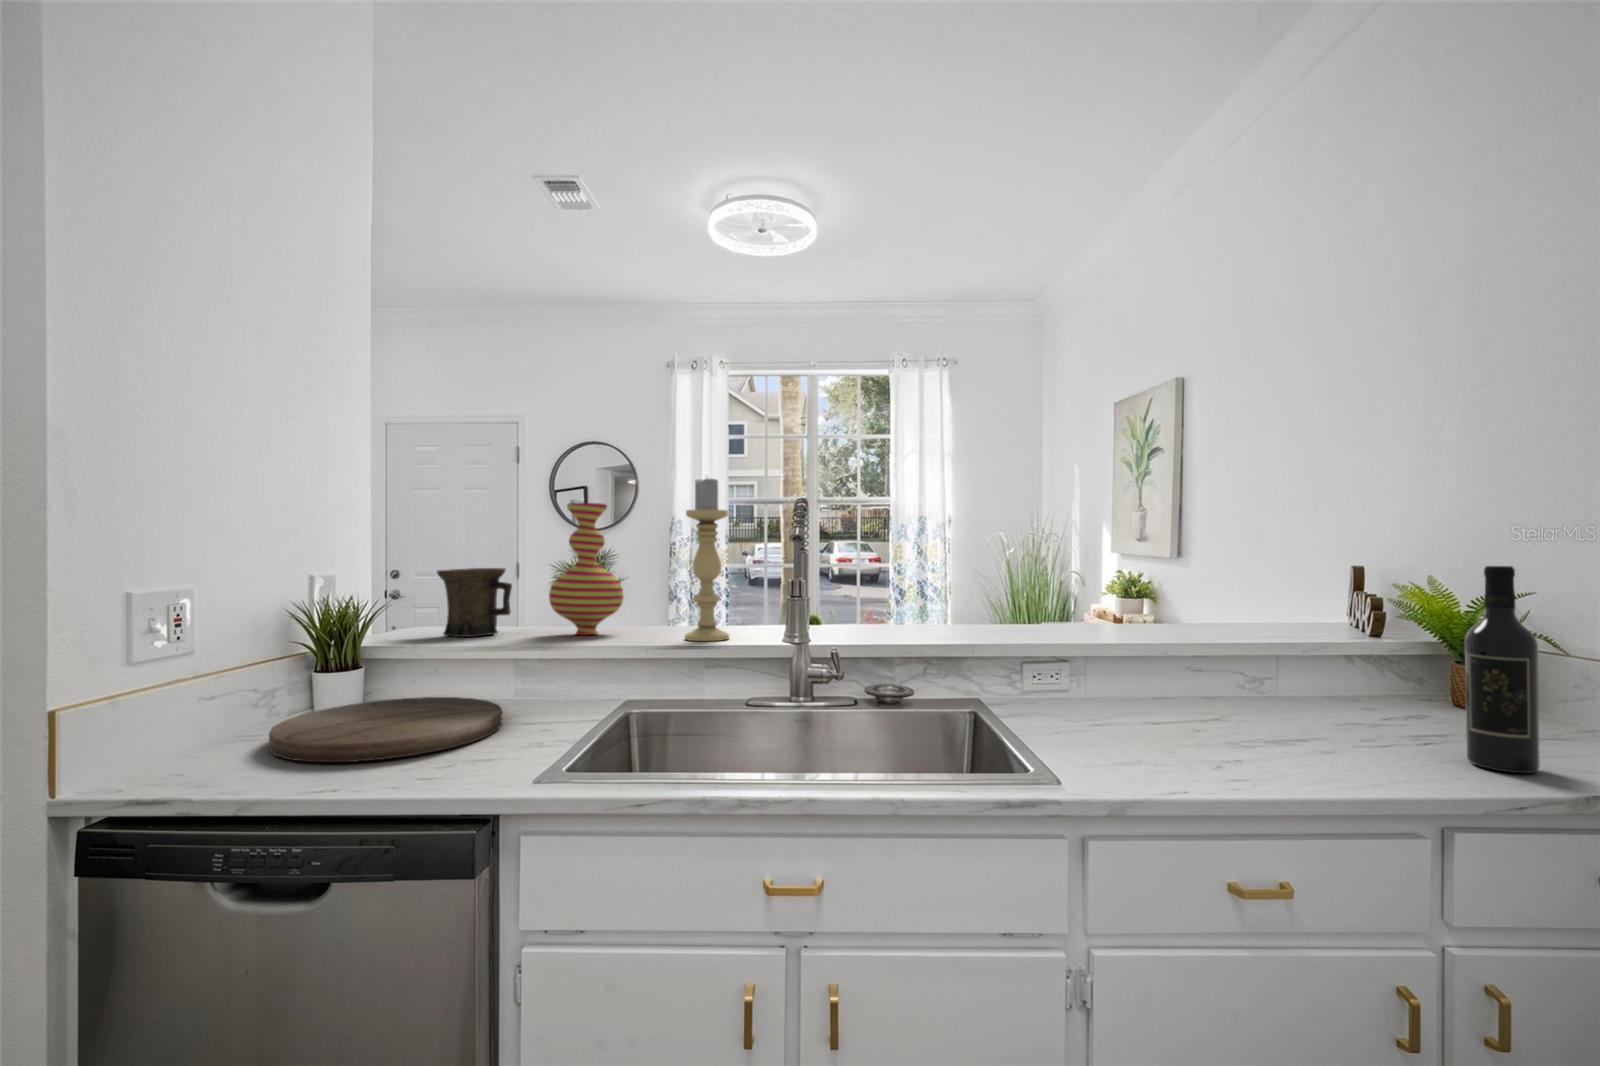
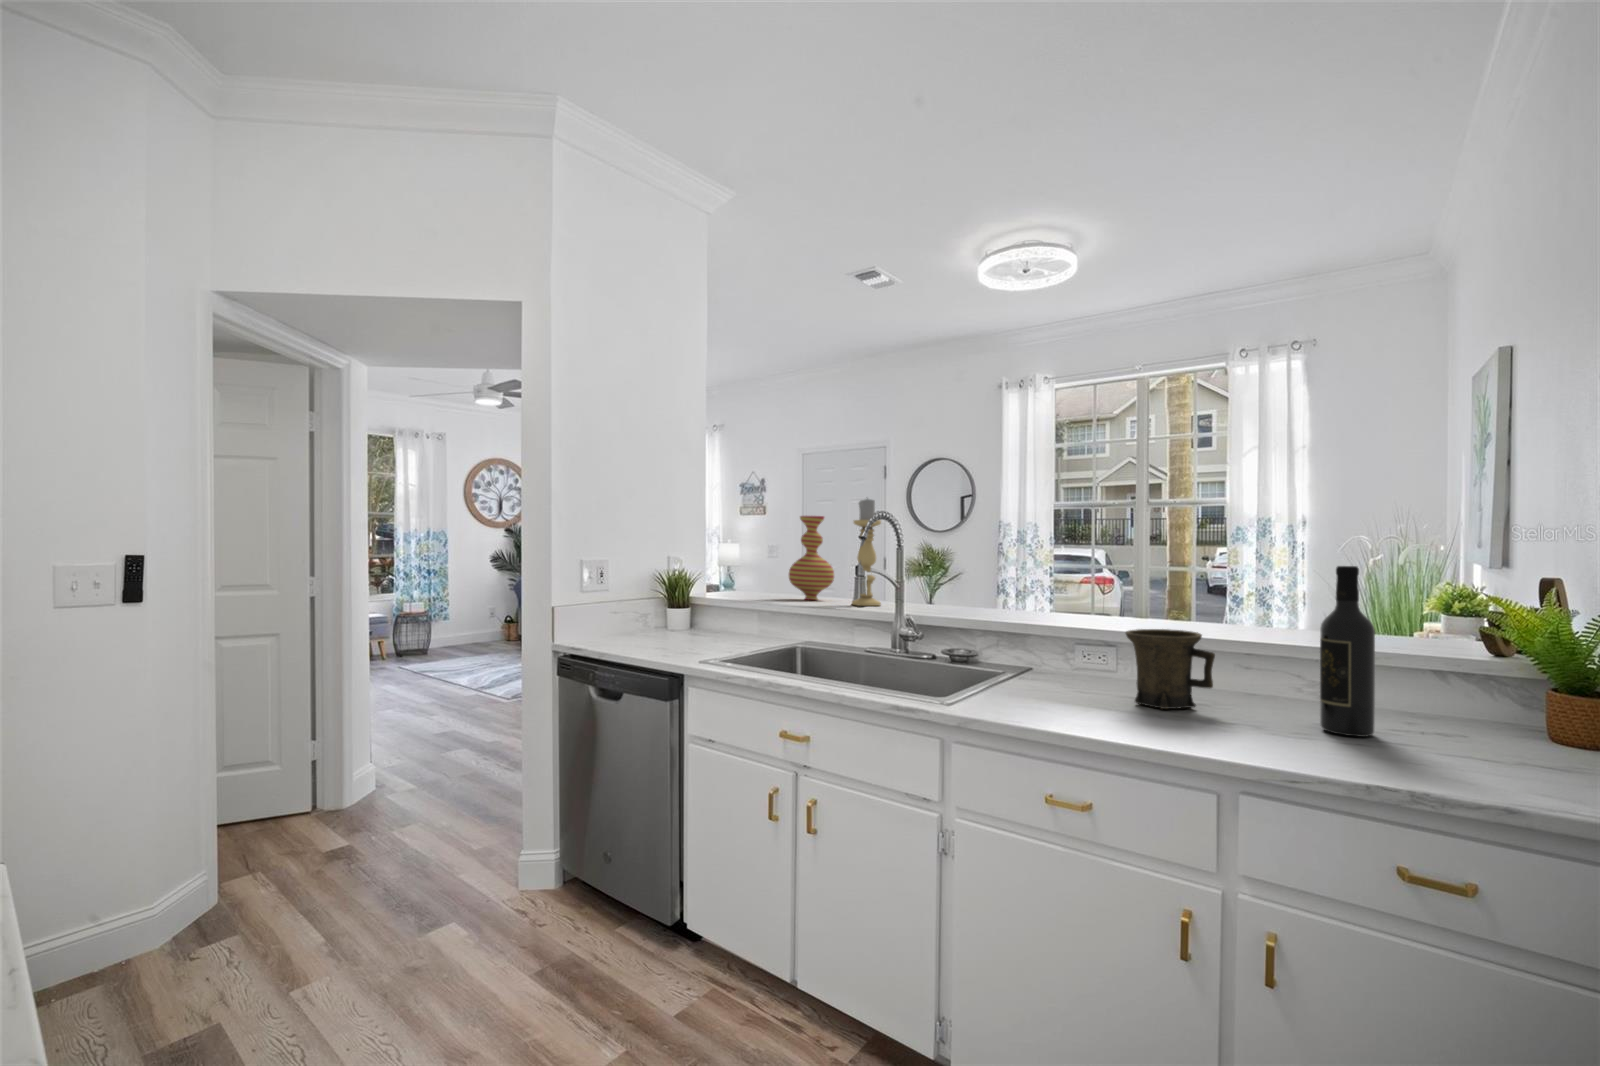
mug: present [437,568,512,637] -> present [1126,629,1215,709]
cutting board: present [269,697,502,762] -> none [631,626,740,647]

